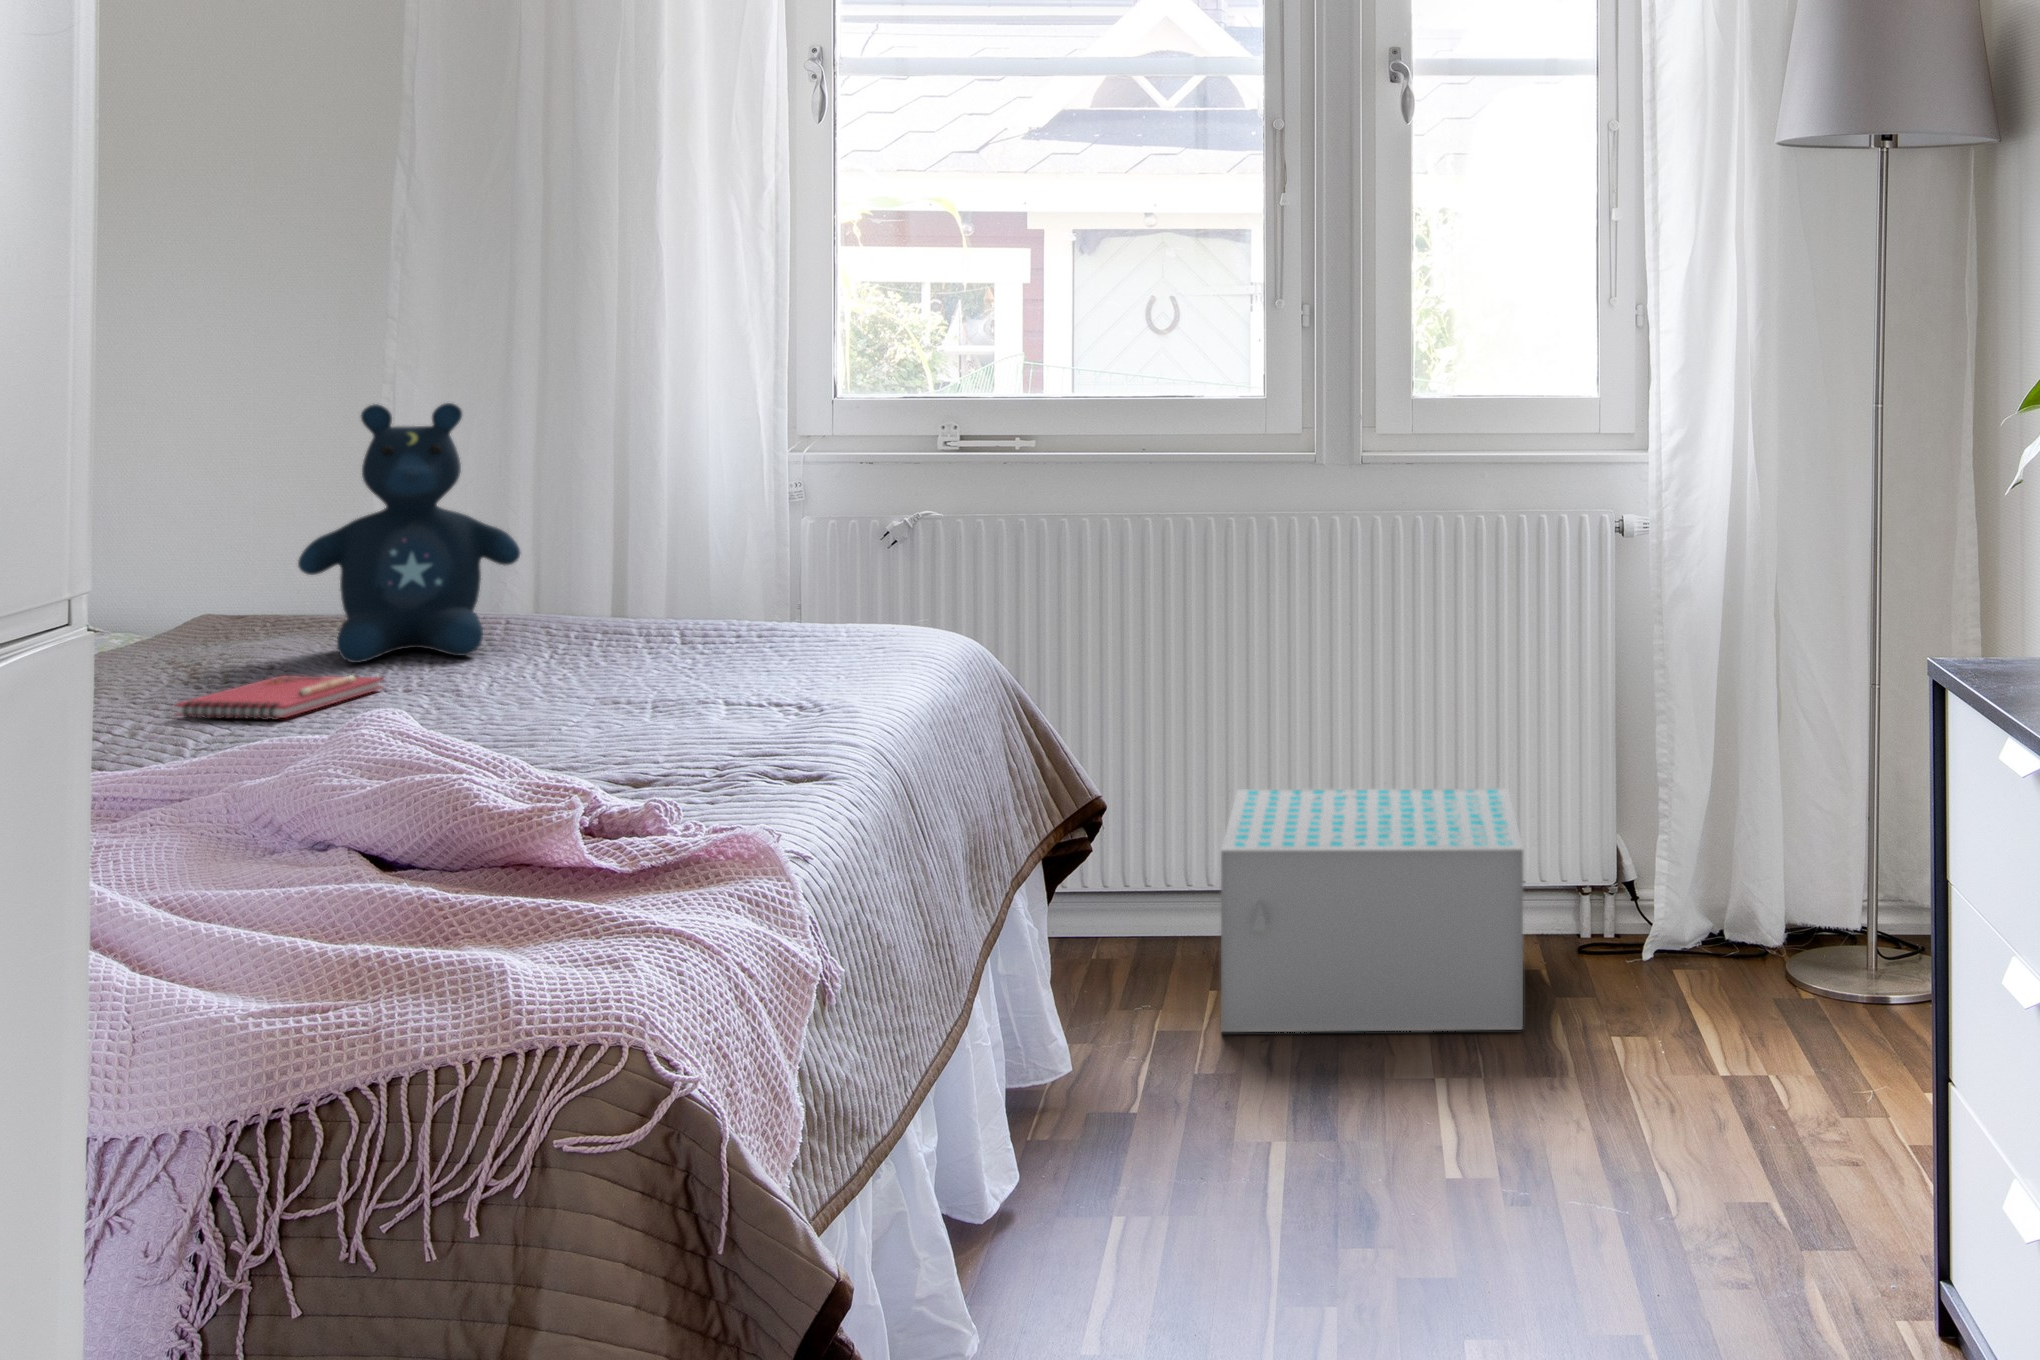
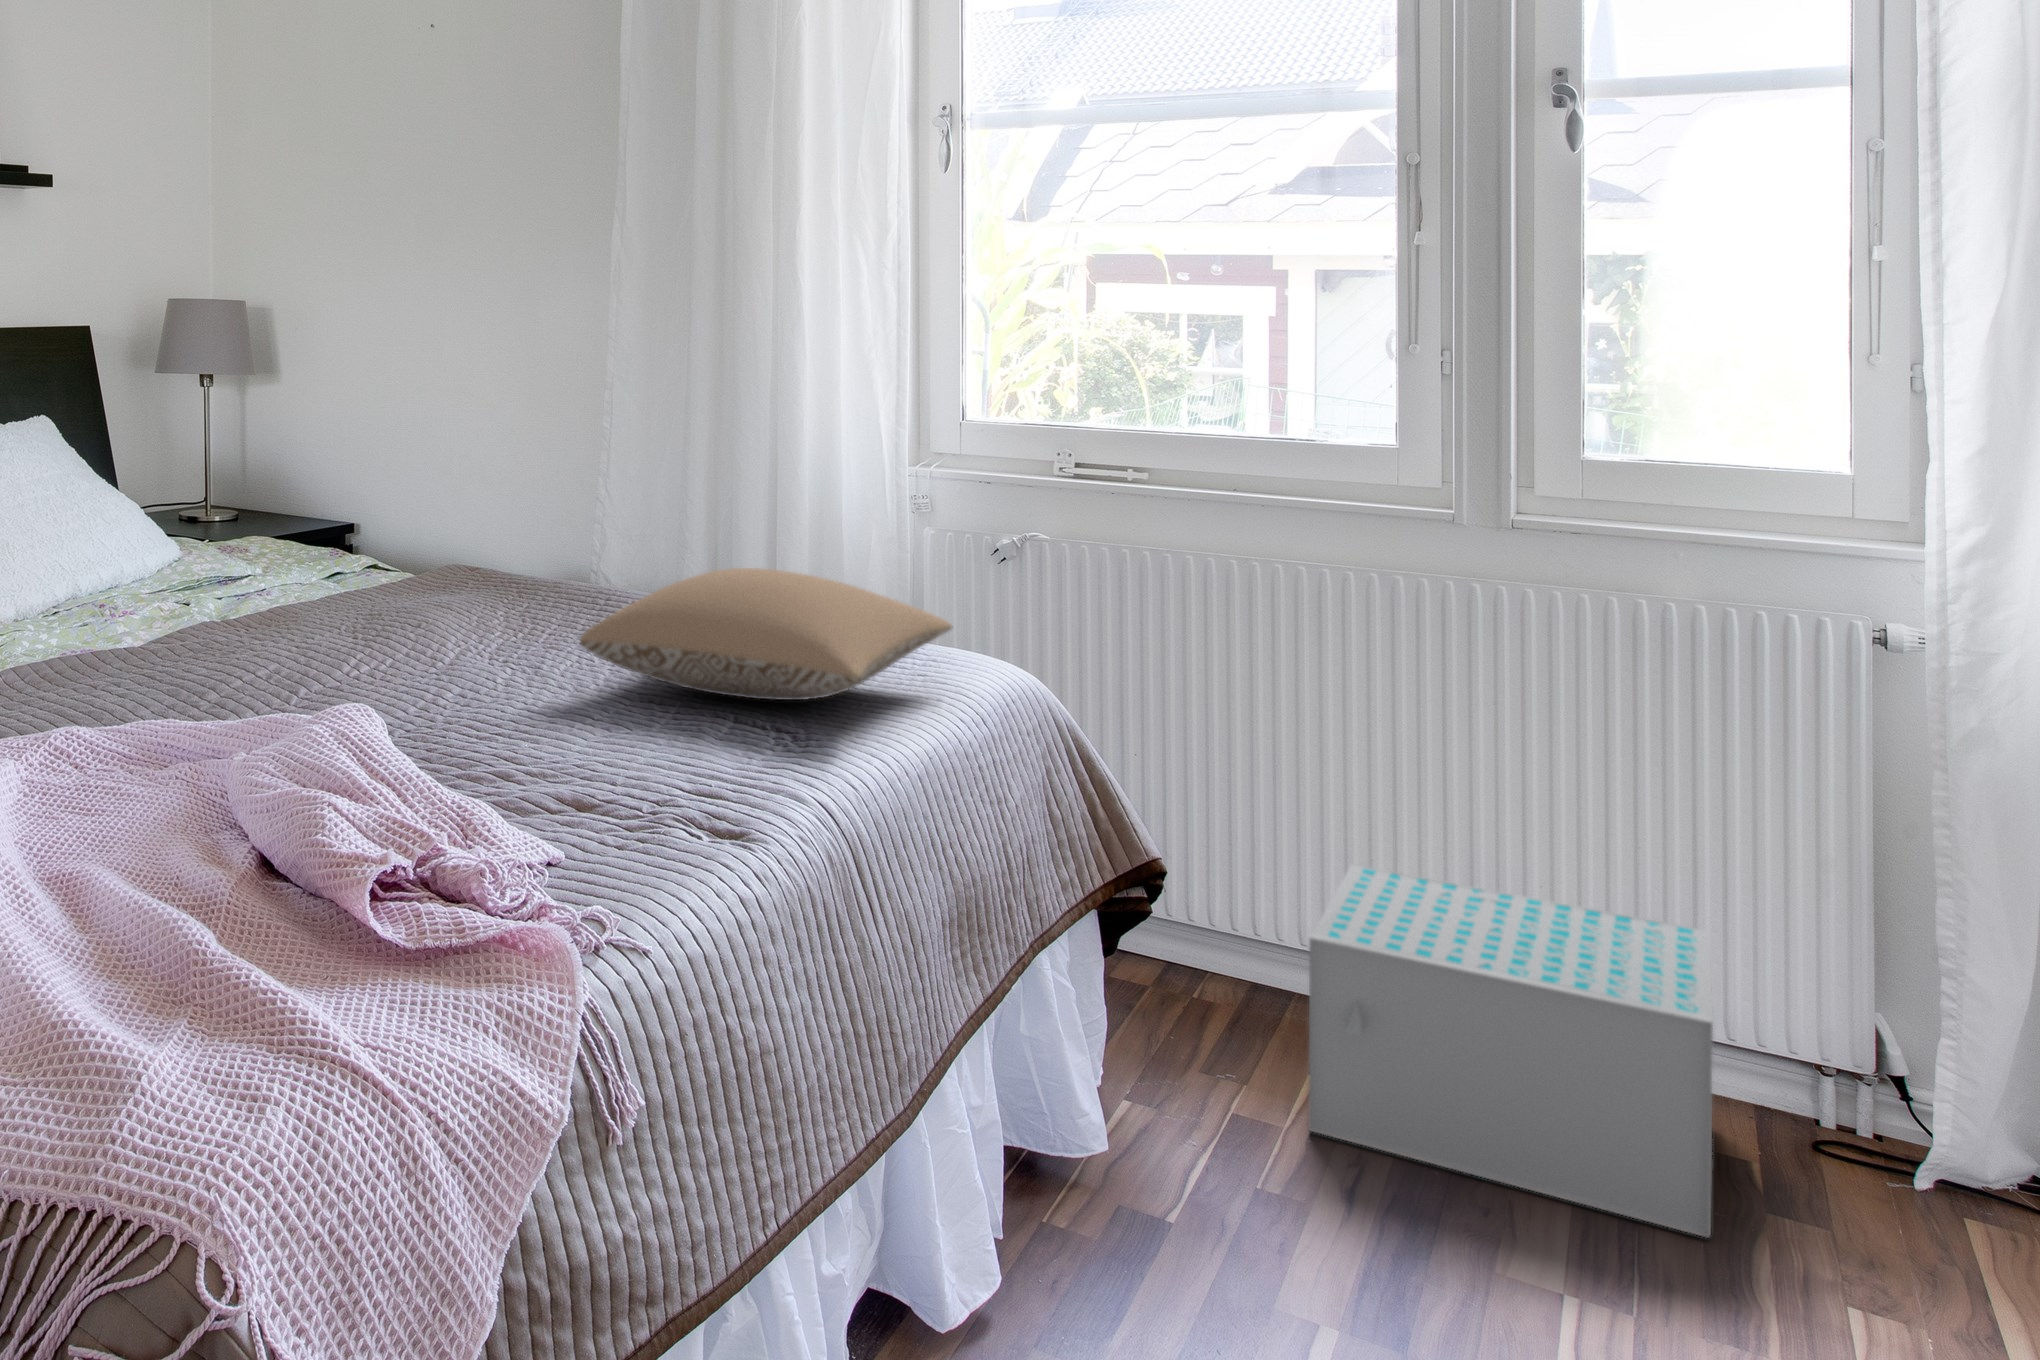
stuffed bear: present [298,403,520,663] -> none [479,421,643,637]
pillow: none [507,545,904,683] -> present [580,568,952,700]
notebook: present [175,675,383,720] -> none [353,640,509,682]

